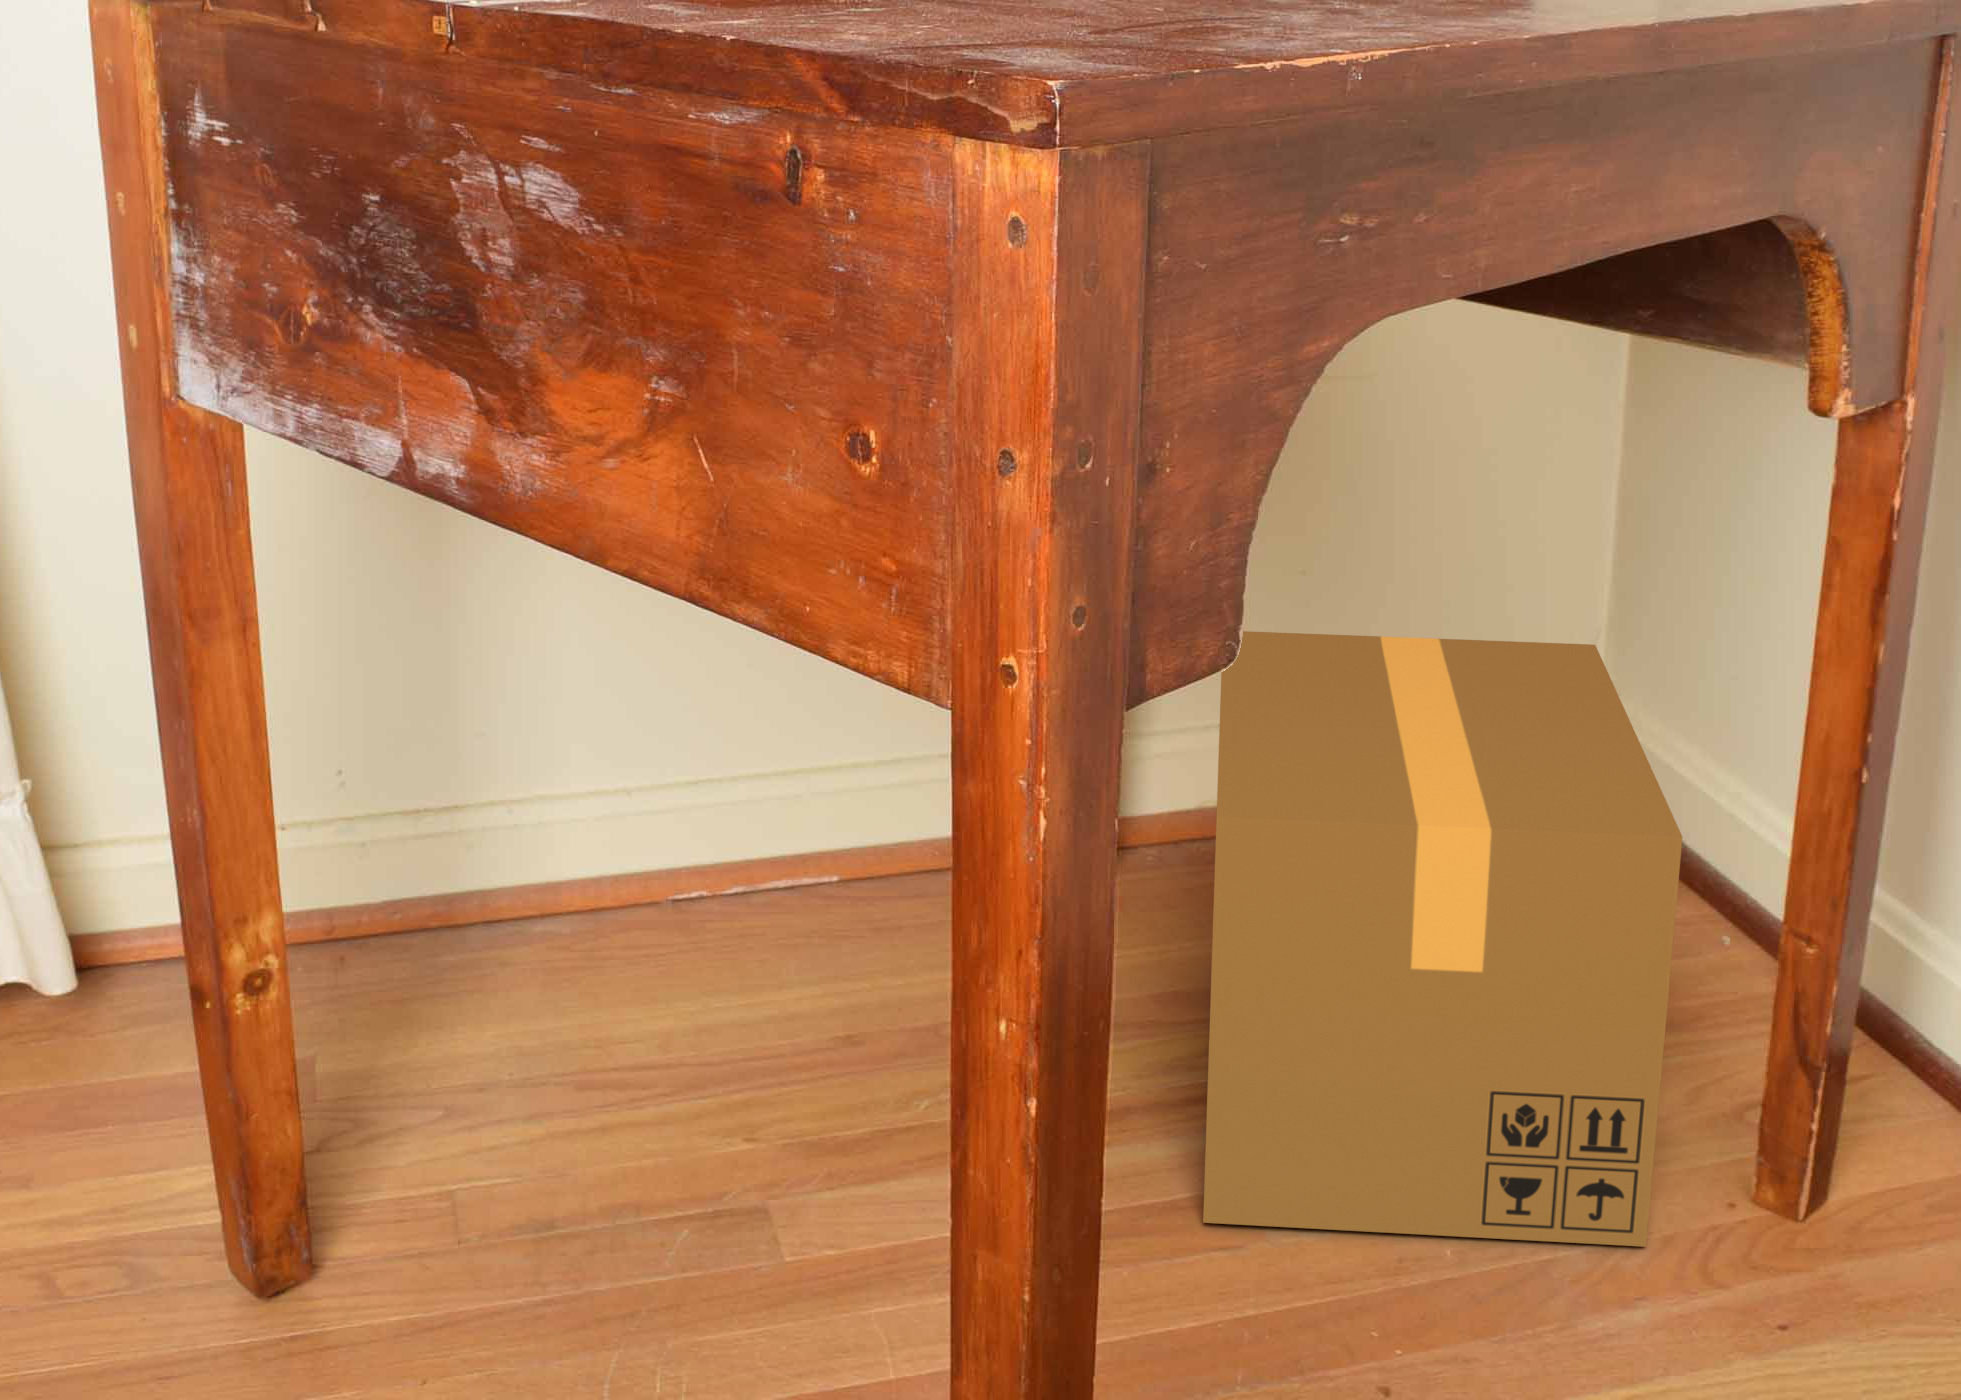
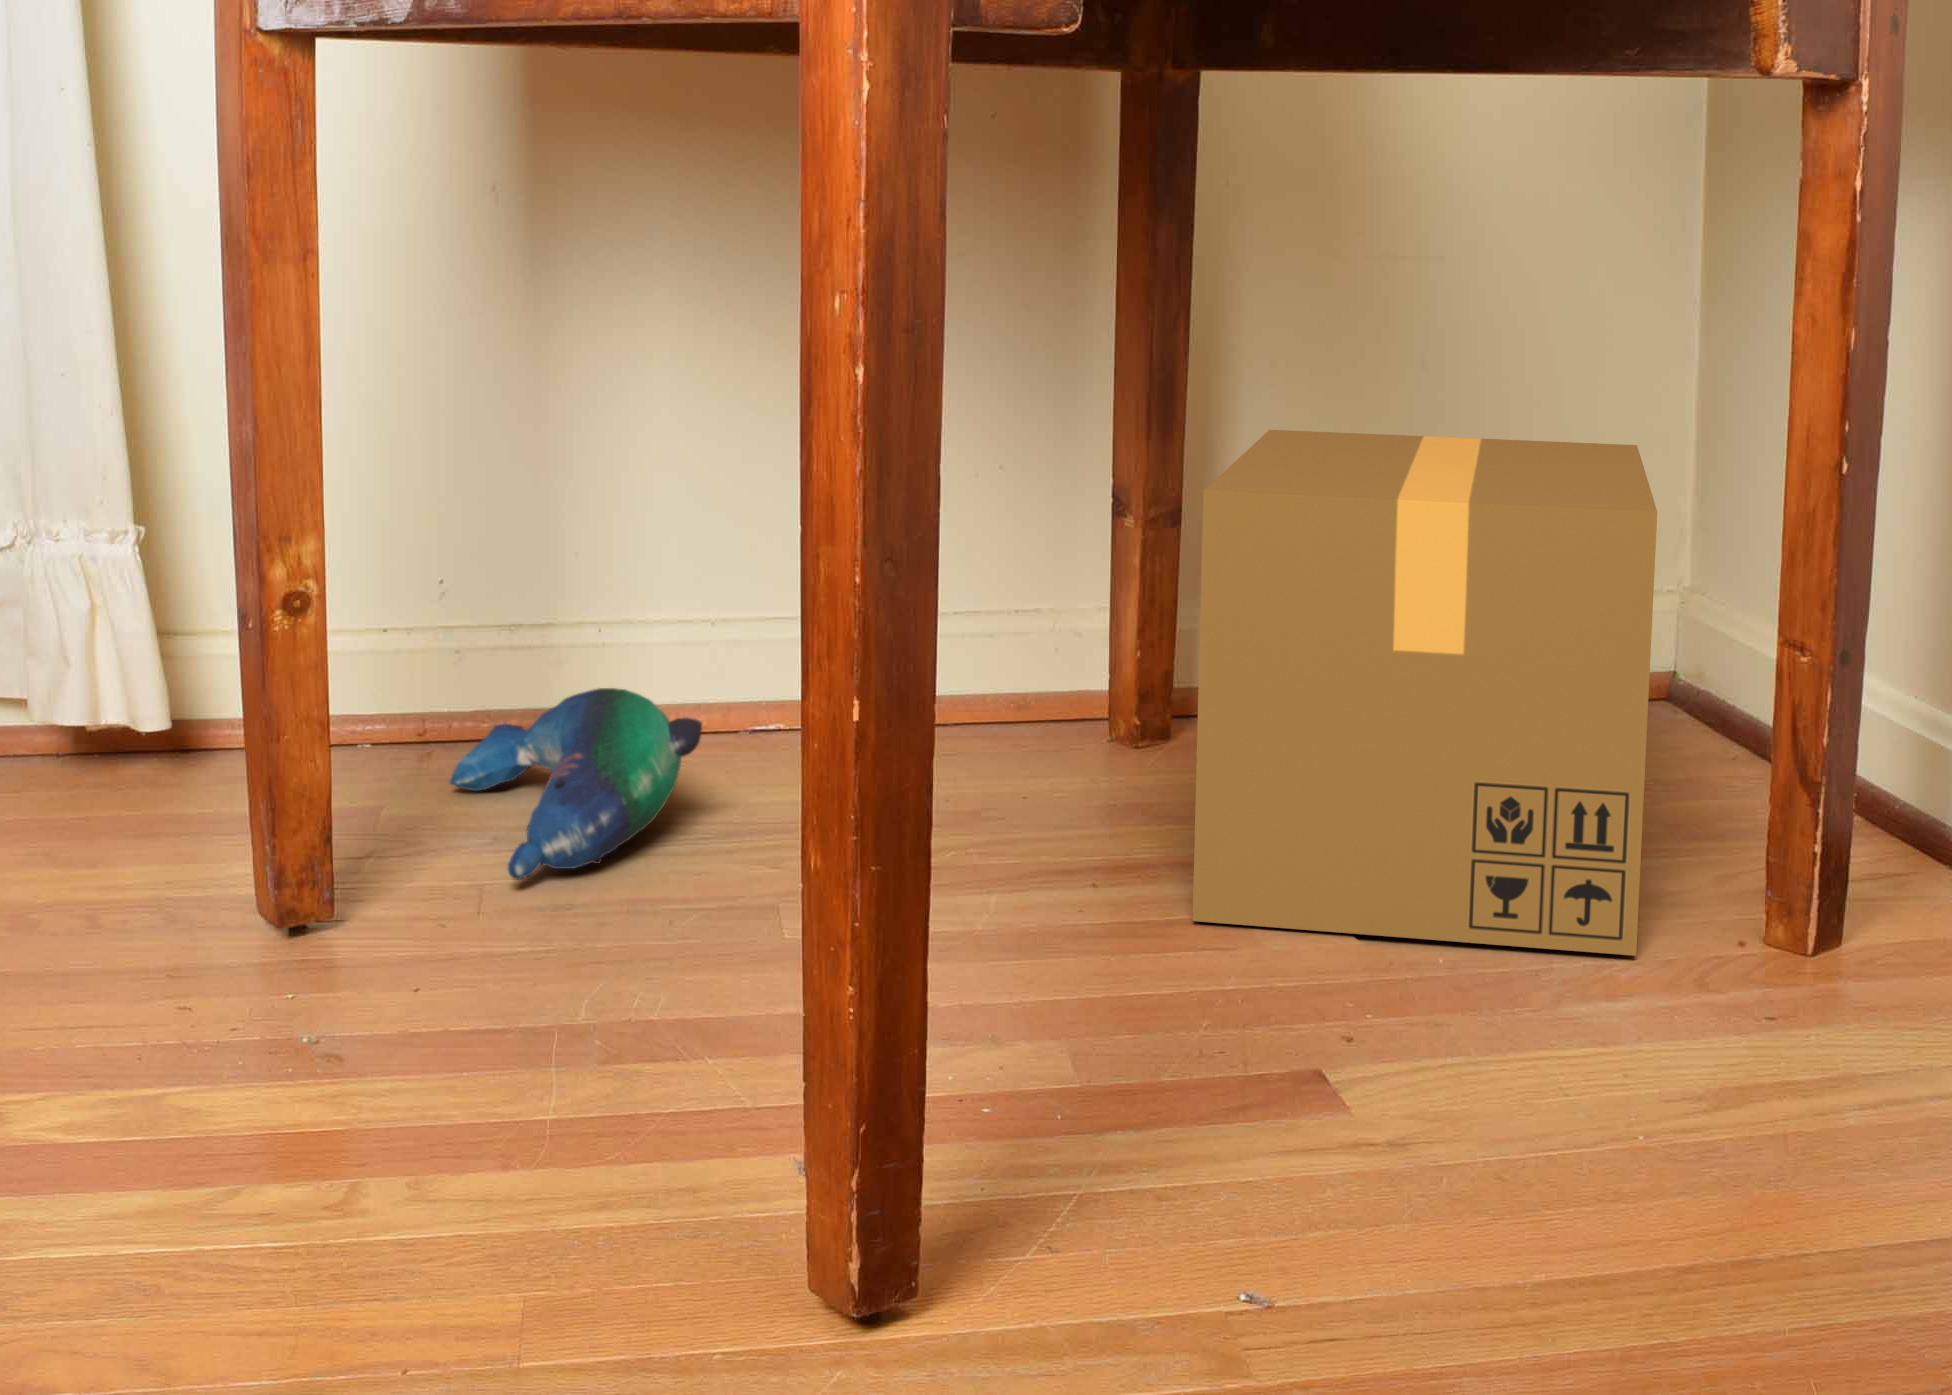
plush toy: none [390,945,667,1213] -> present [450,688,702,880]

